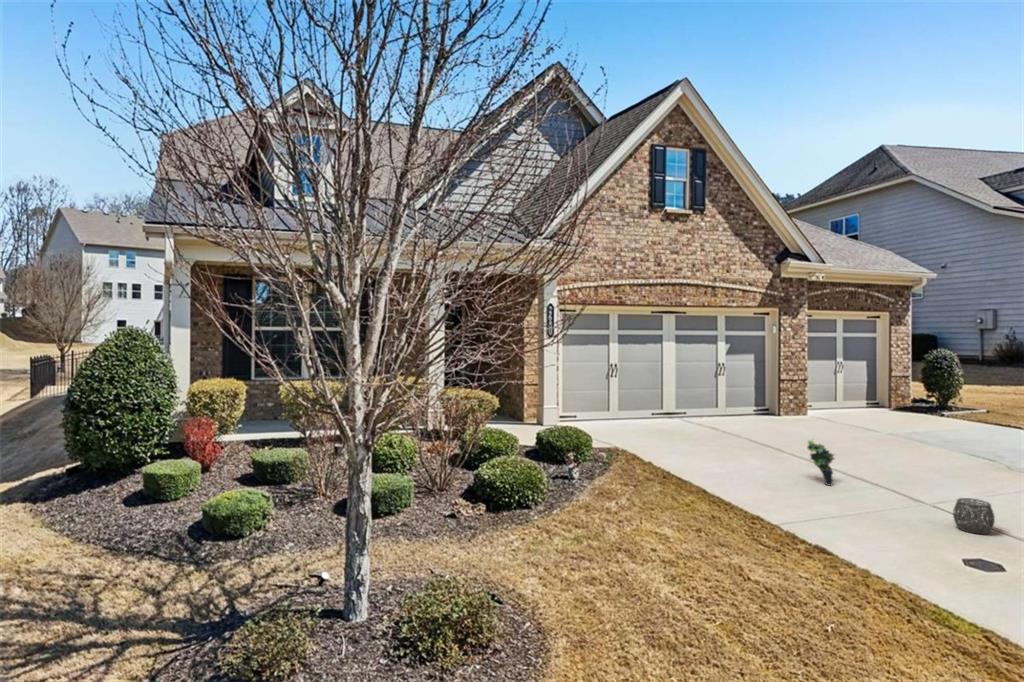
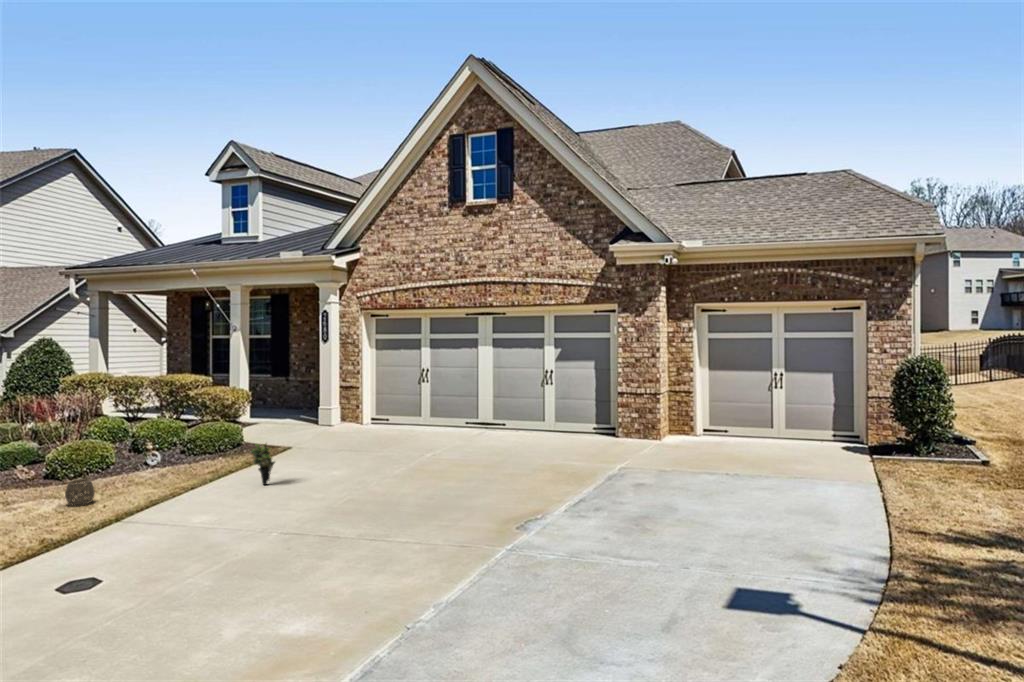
woven basket: present [953,498,995,534] -> present [65,479,95,505]

